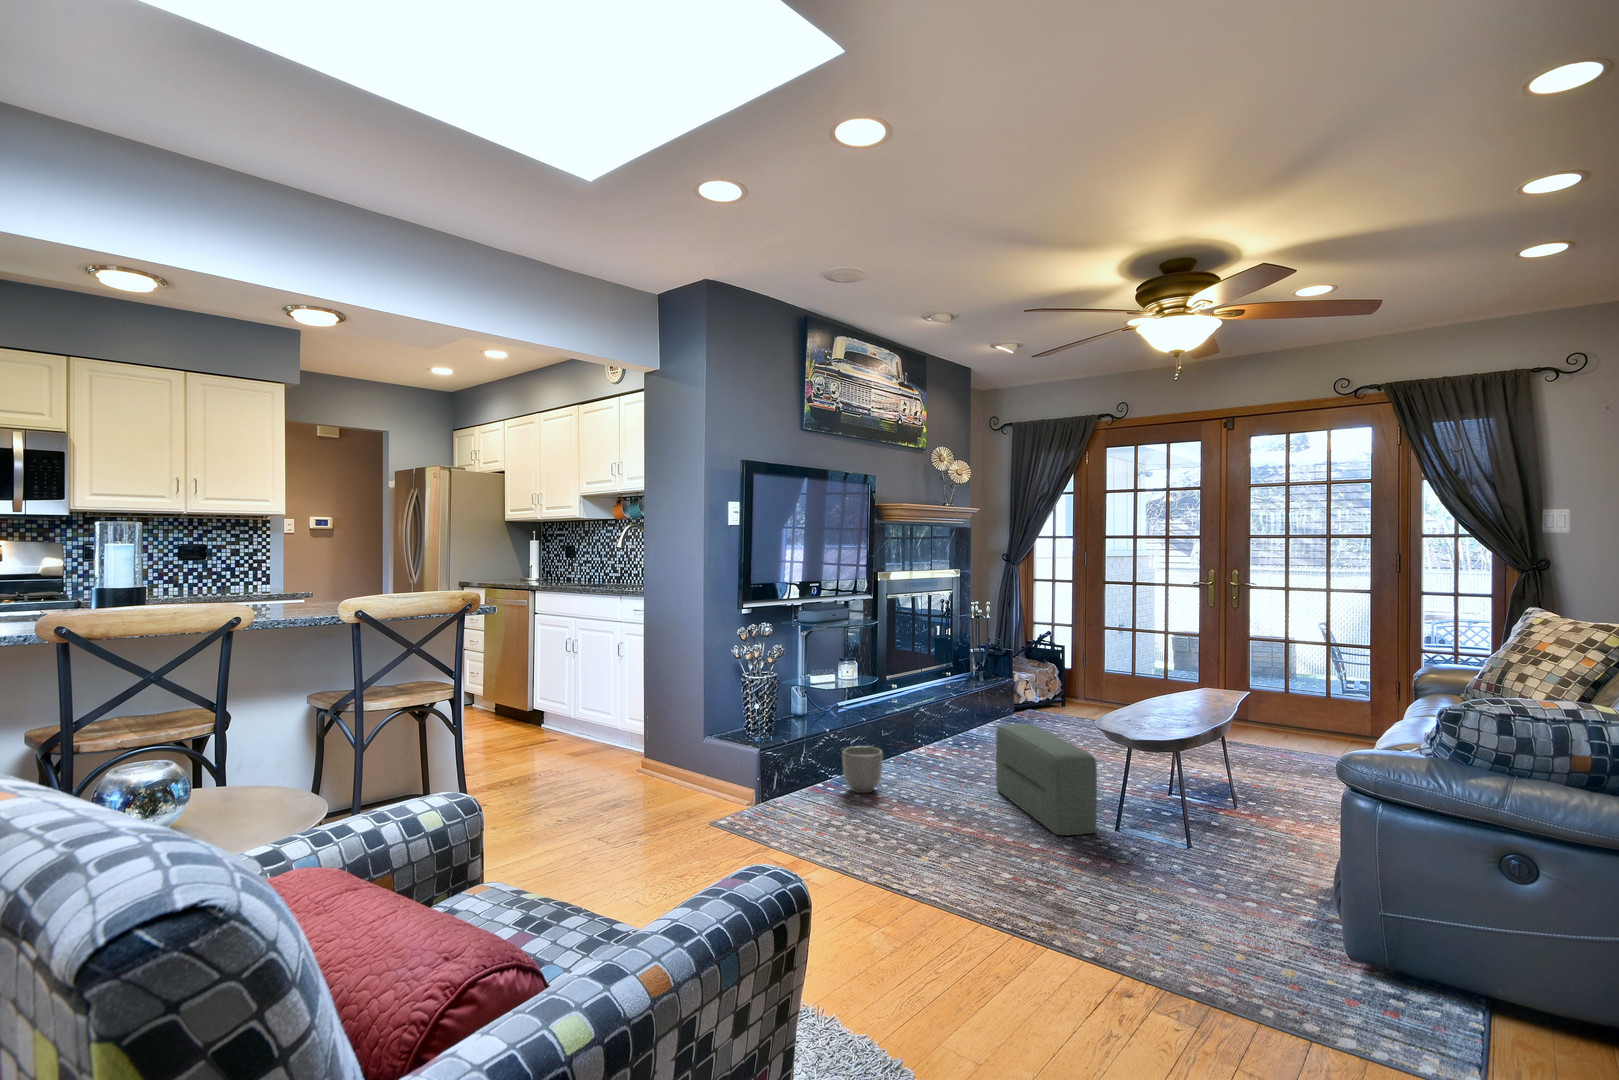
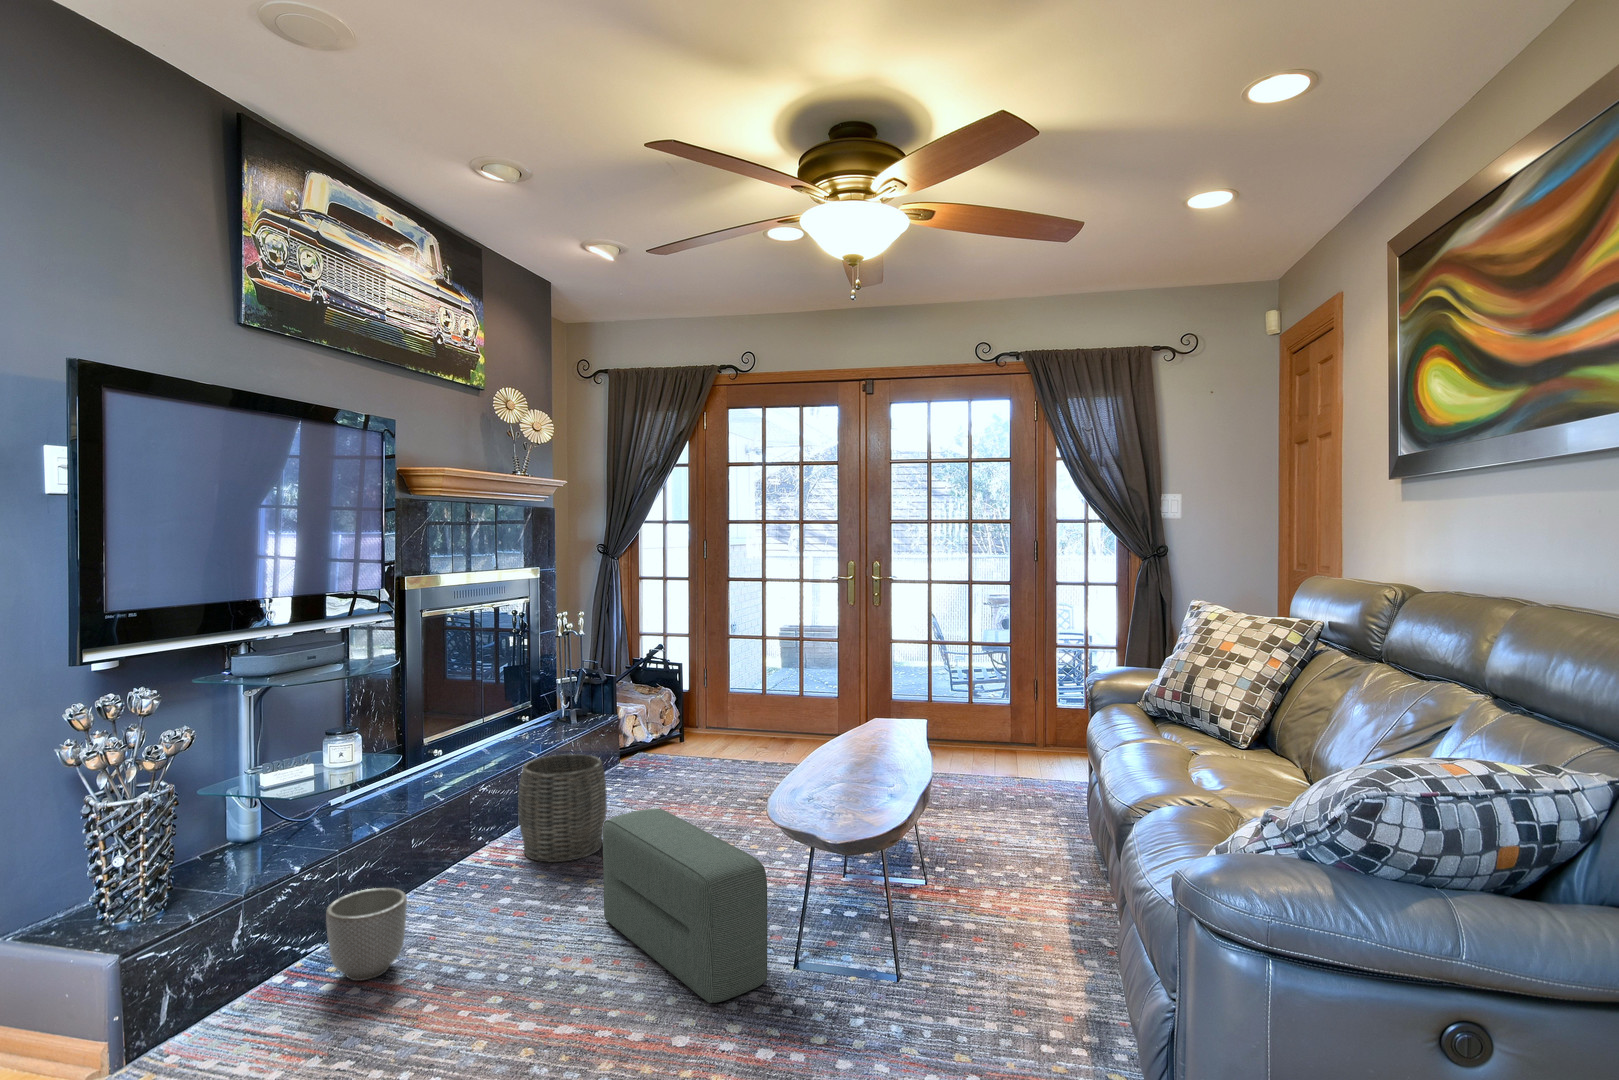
woven basket: none [945,693,1002,760] -> present [518,754,607,862]

